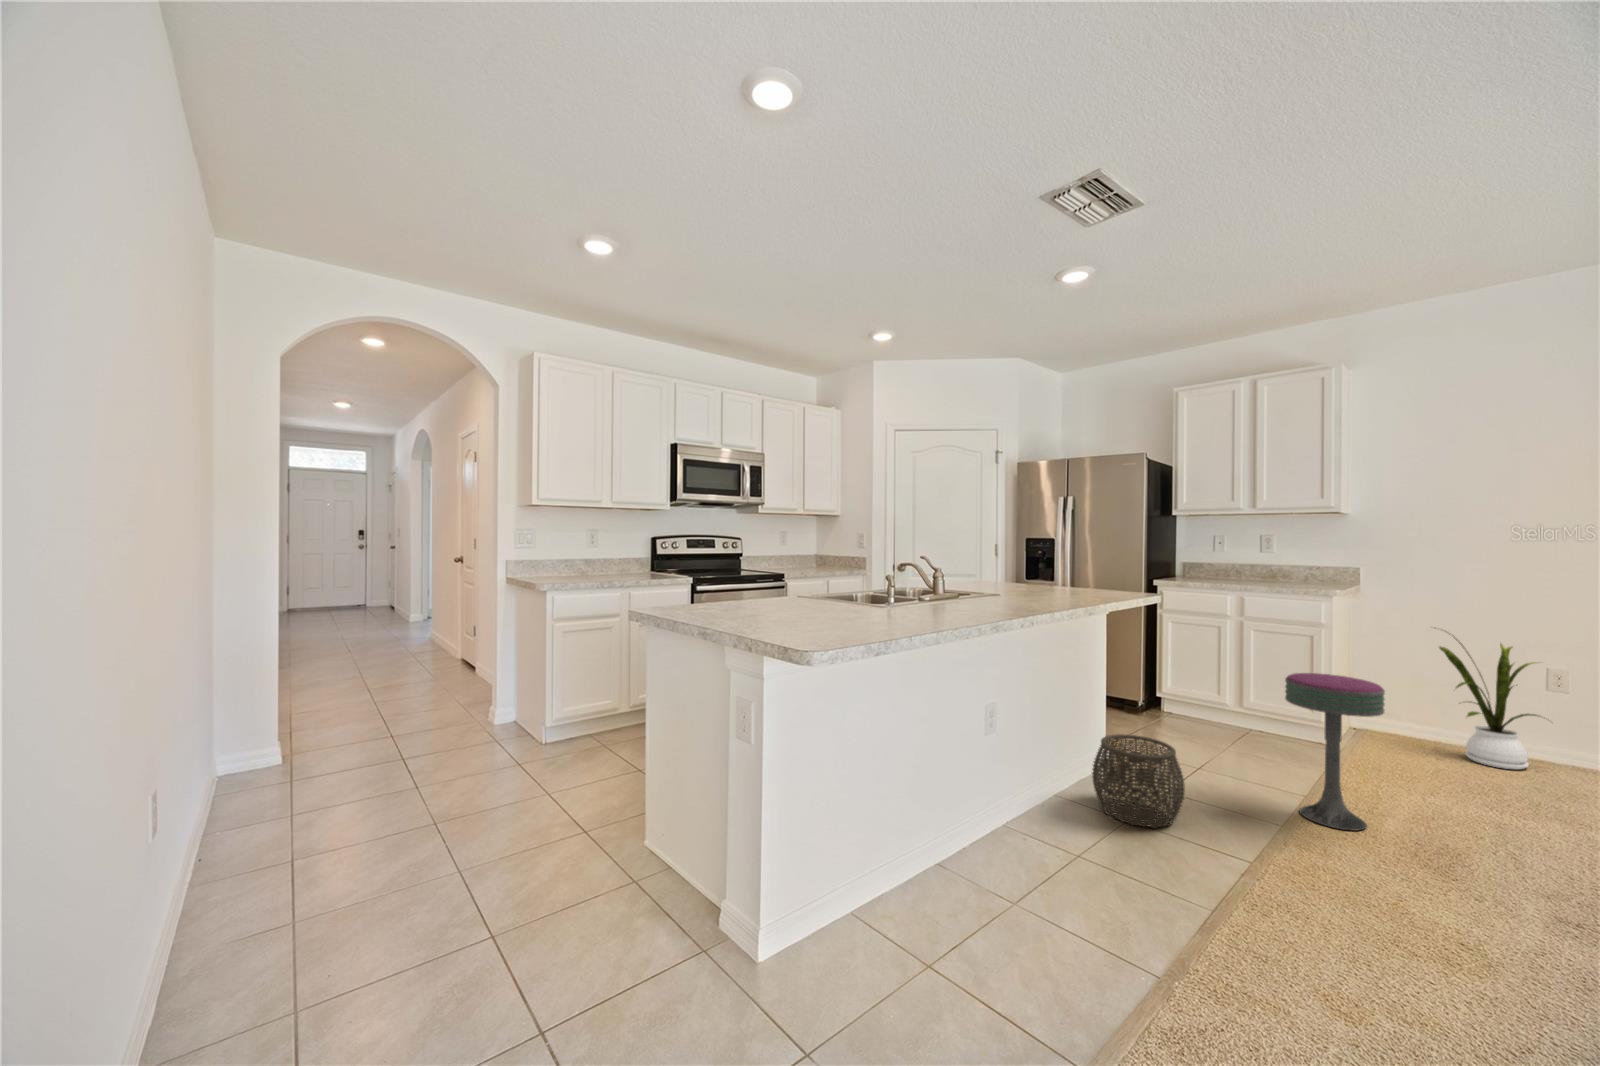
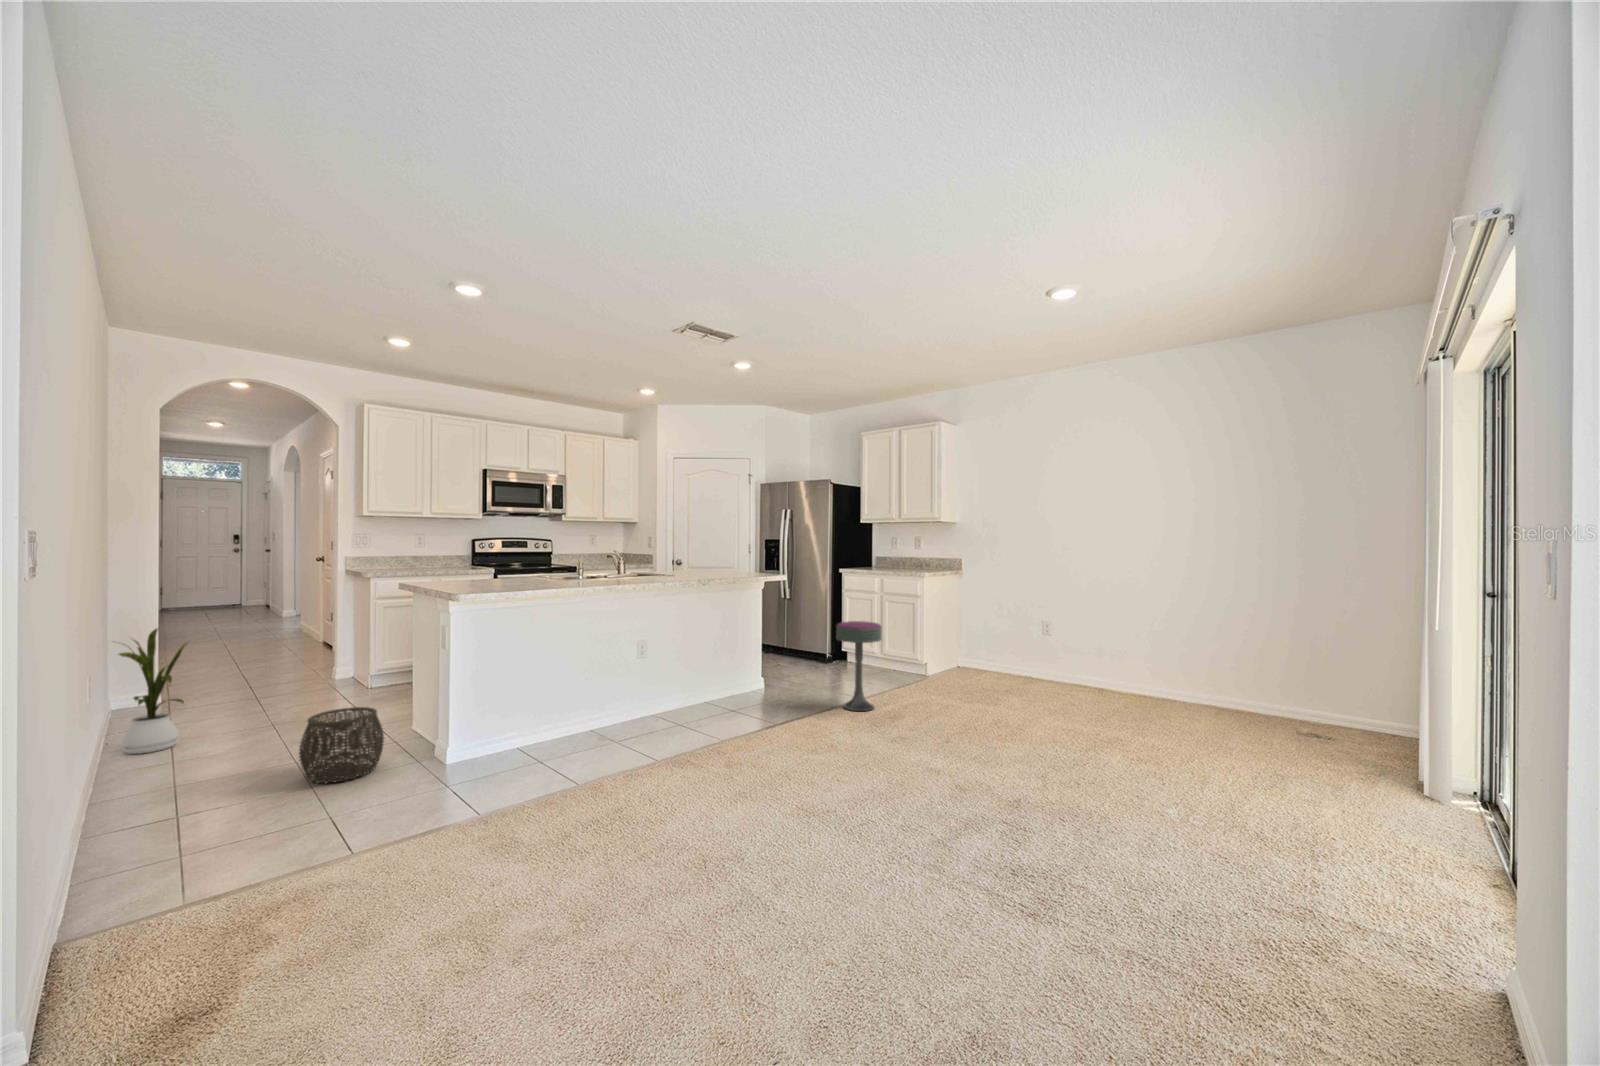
house plant: present [1435,628,1540,770] -> present [119,628,186,754]
woven basket: present [1092,734,1185,828] -> present [299,707,384,783]

